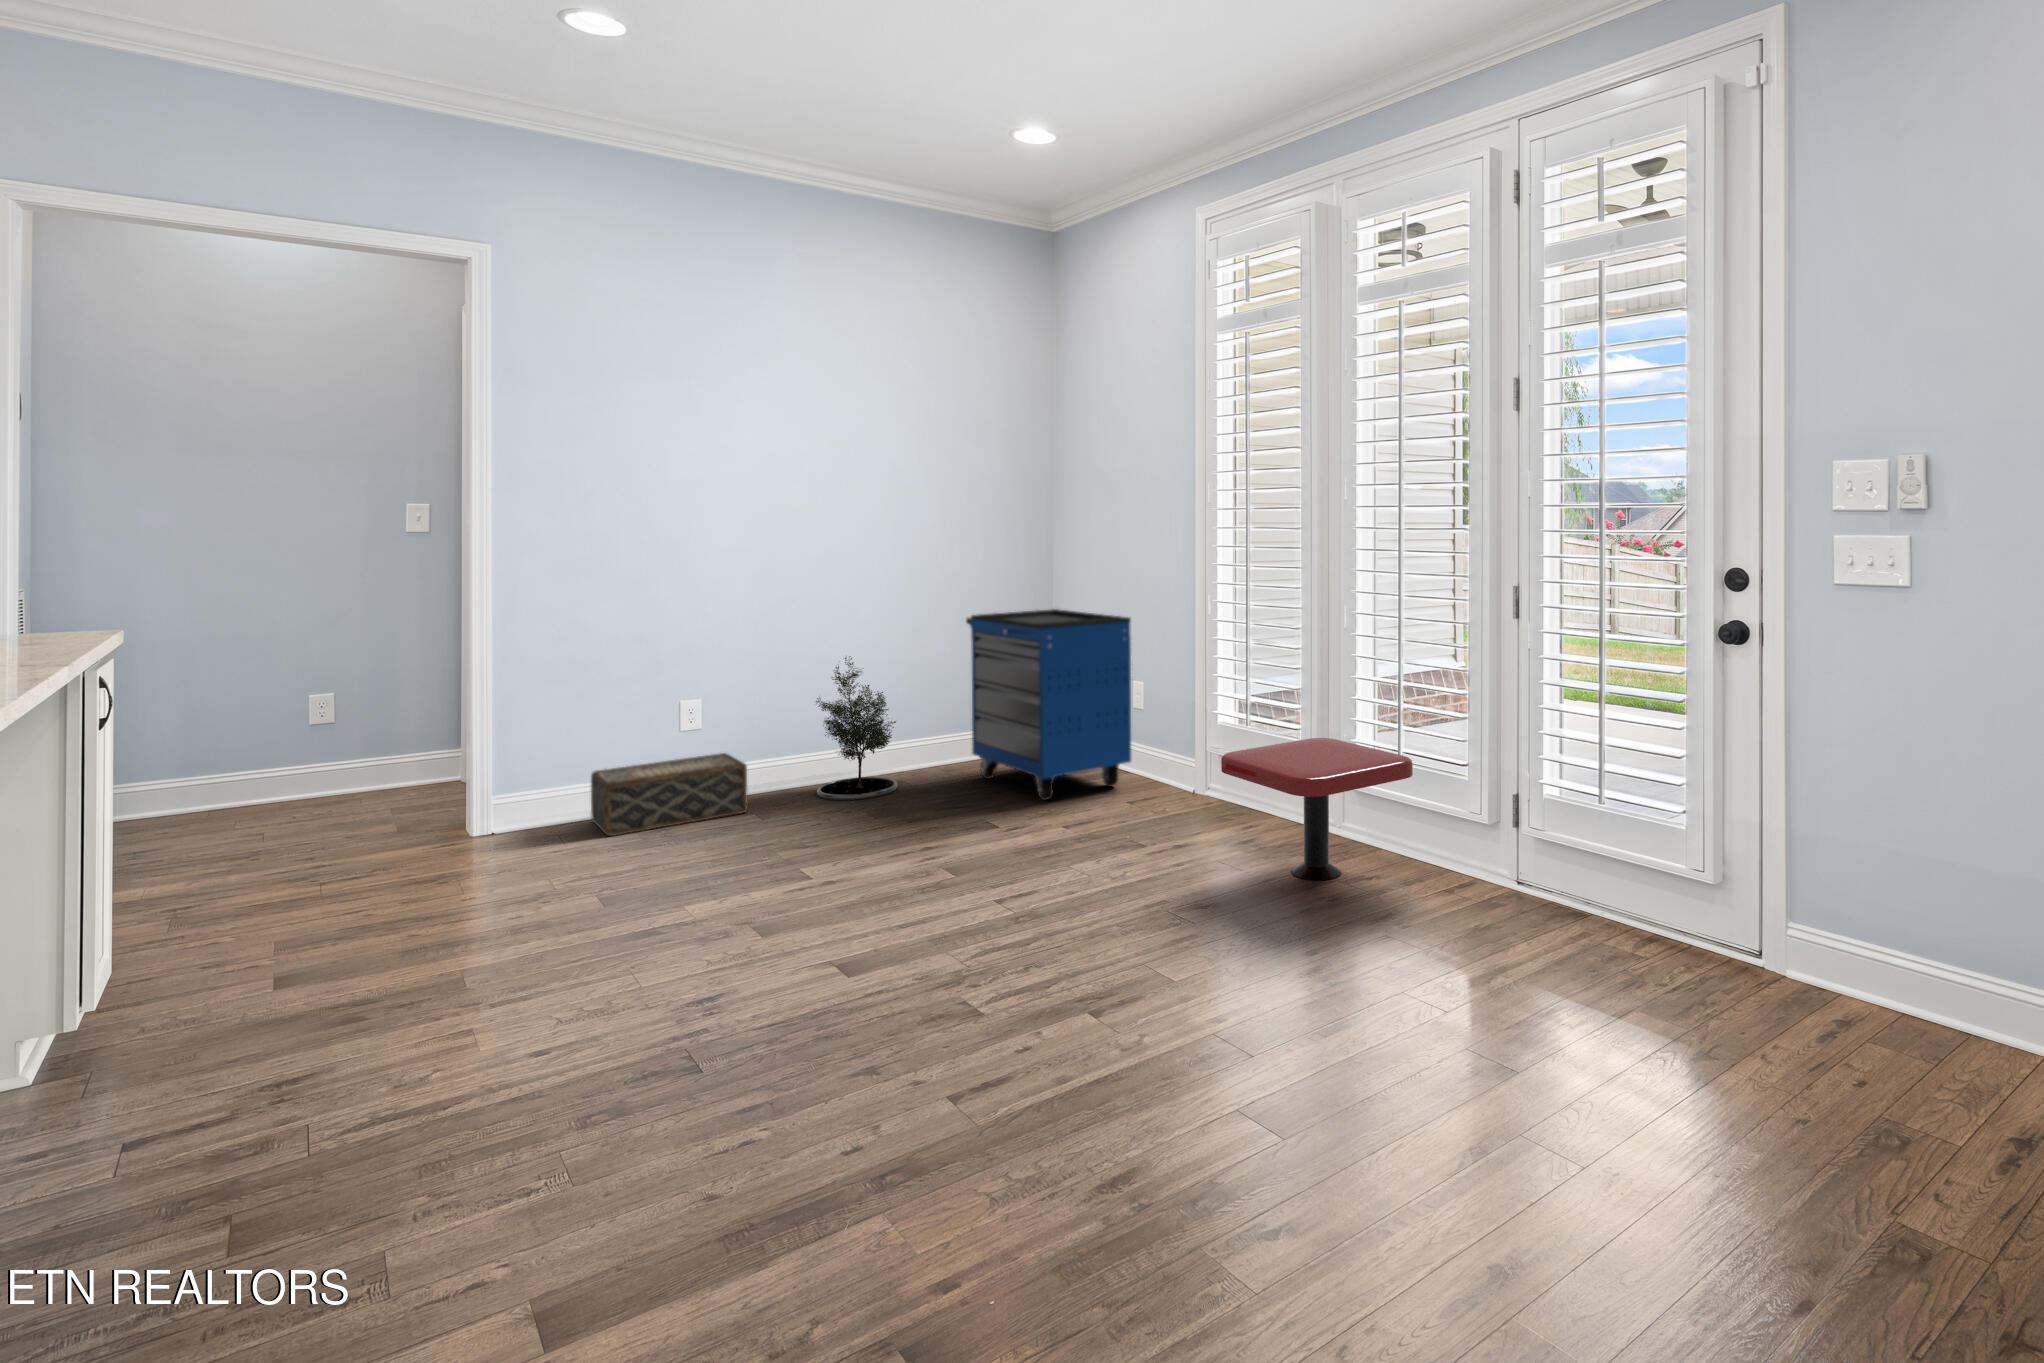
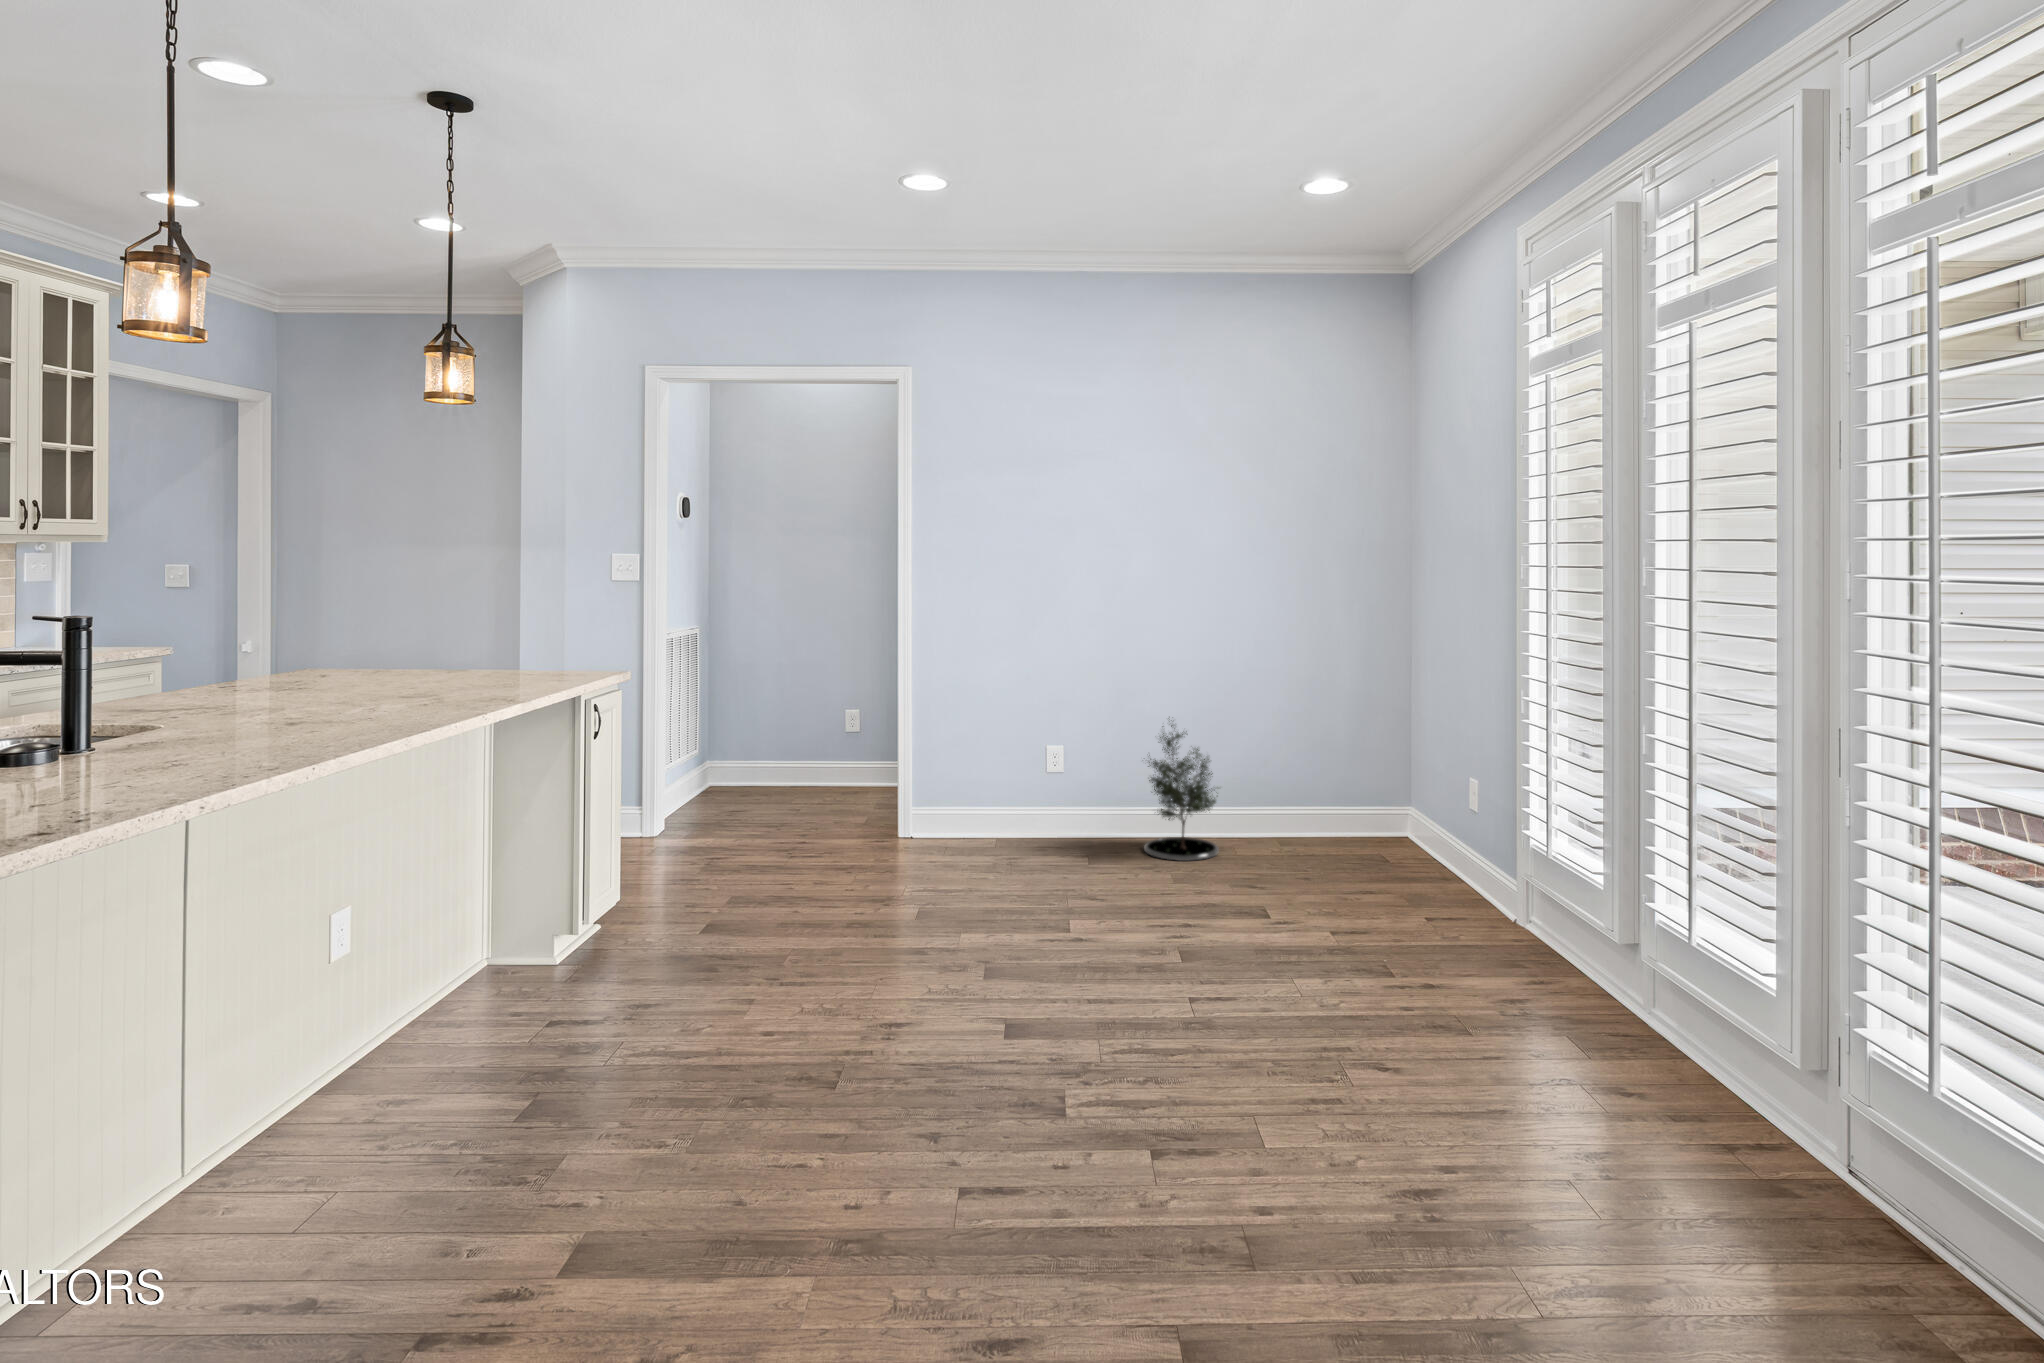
storage cabinet: present [966,609,1131,800] -> none [1292,684,1451,898]
pedestal table: present [1221,738,1413,880] -> none [1454,888,1711,1082]
woven basket: present [591,753,747,836] -> none [961,796,1075,856]

